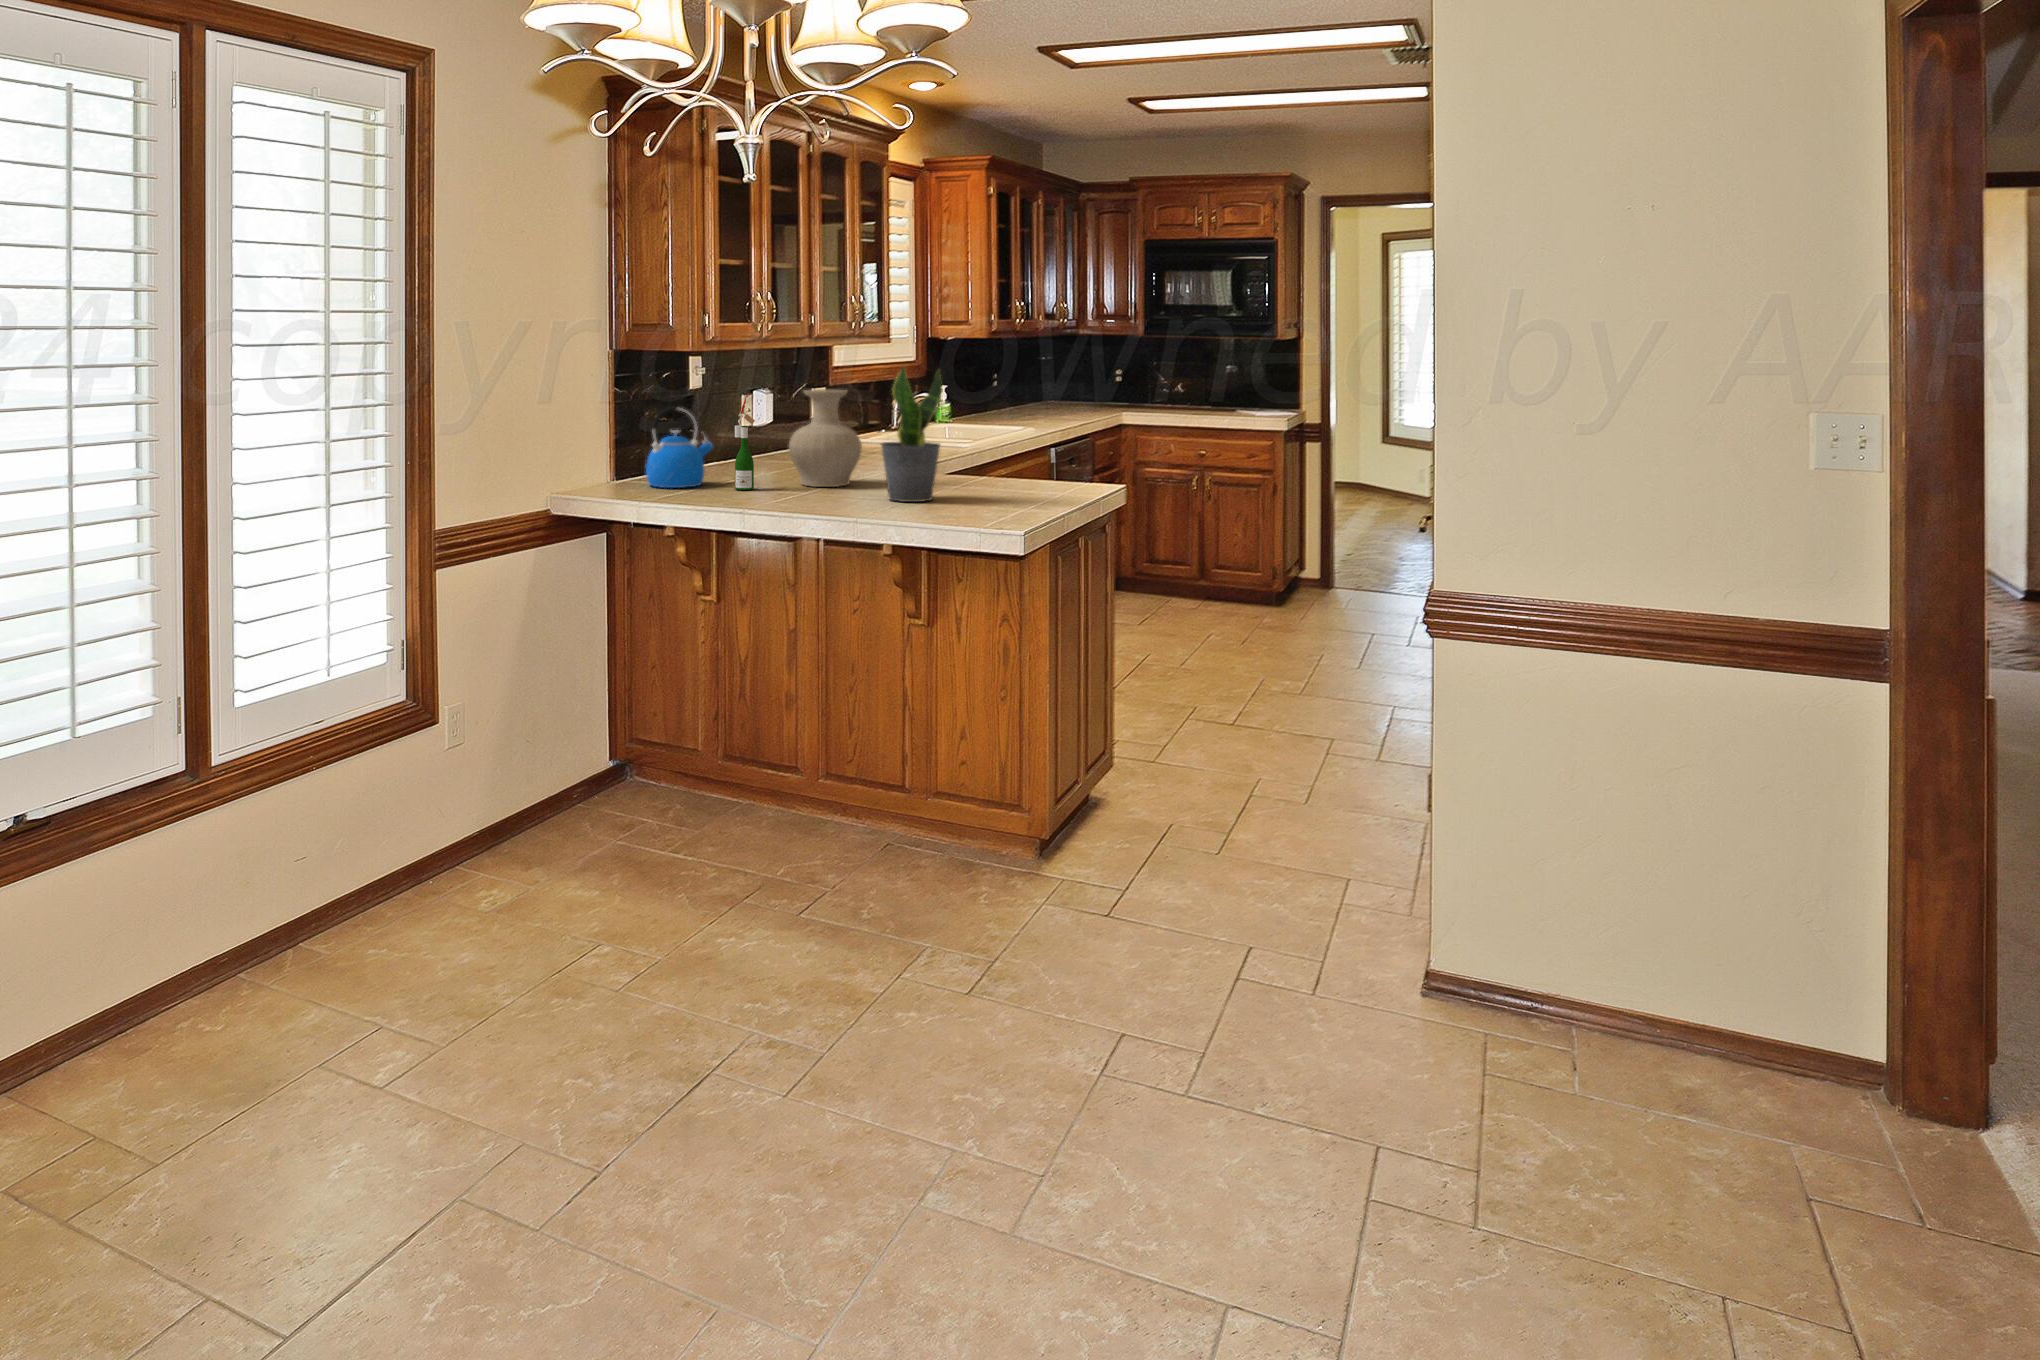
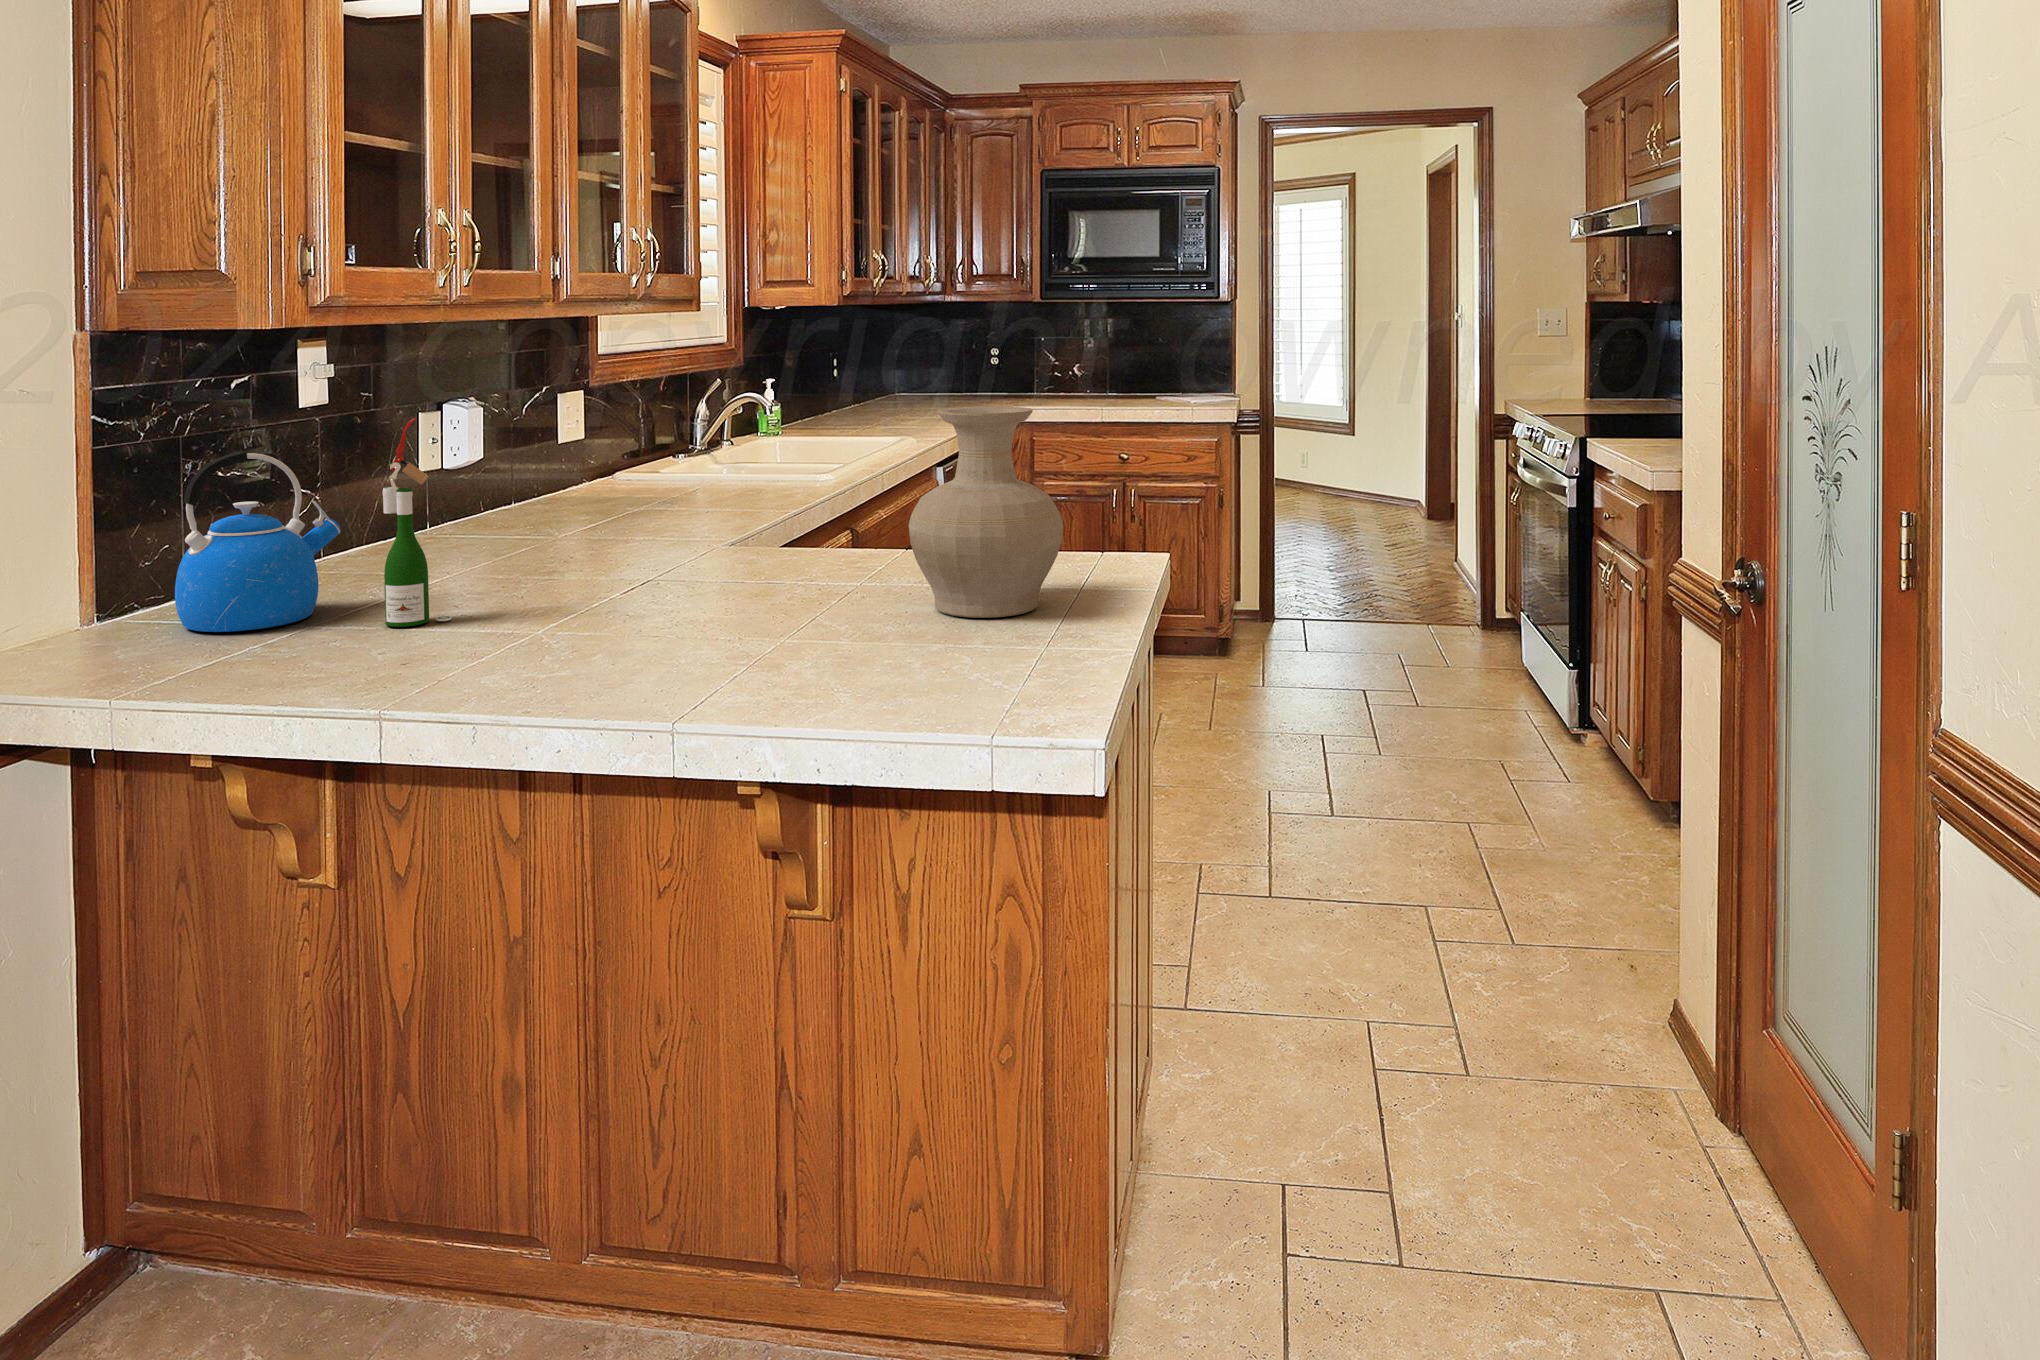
potted plant: present [881,365,942,502] -> none [707,351,836,640]
vase: present [789,389,862,487] -> present [909,406,1063,618]

